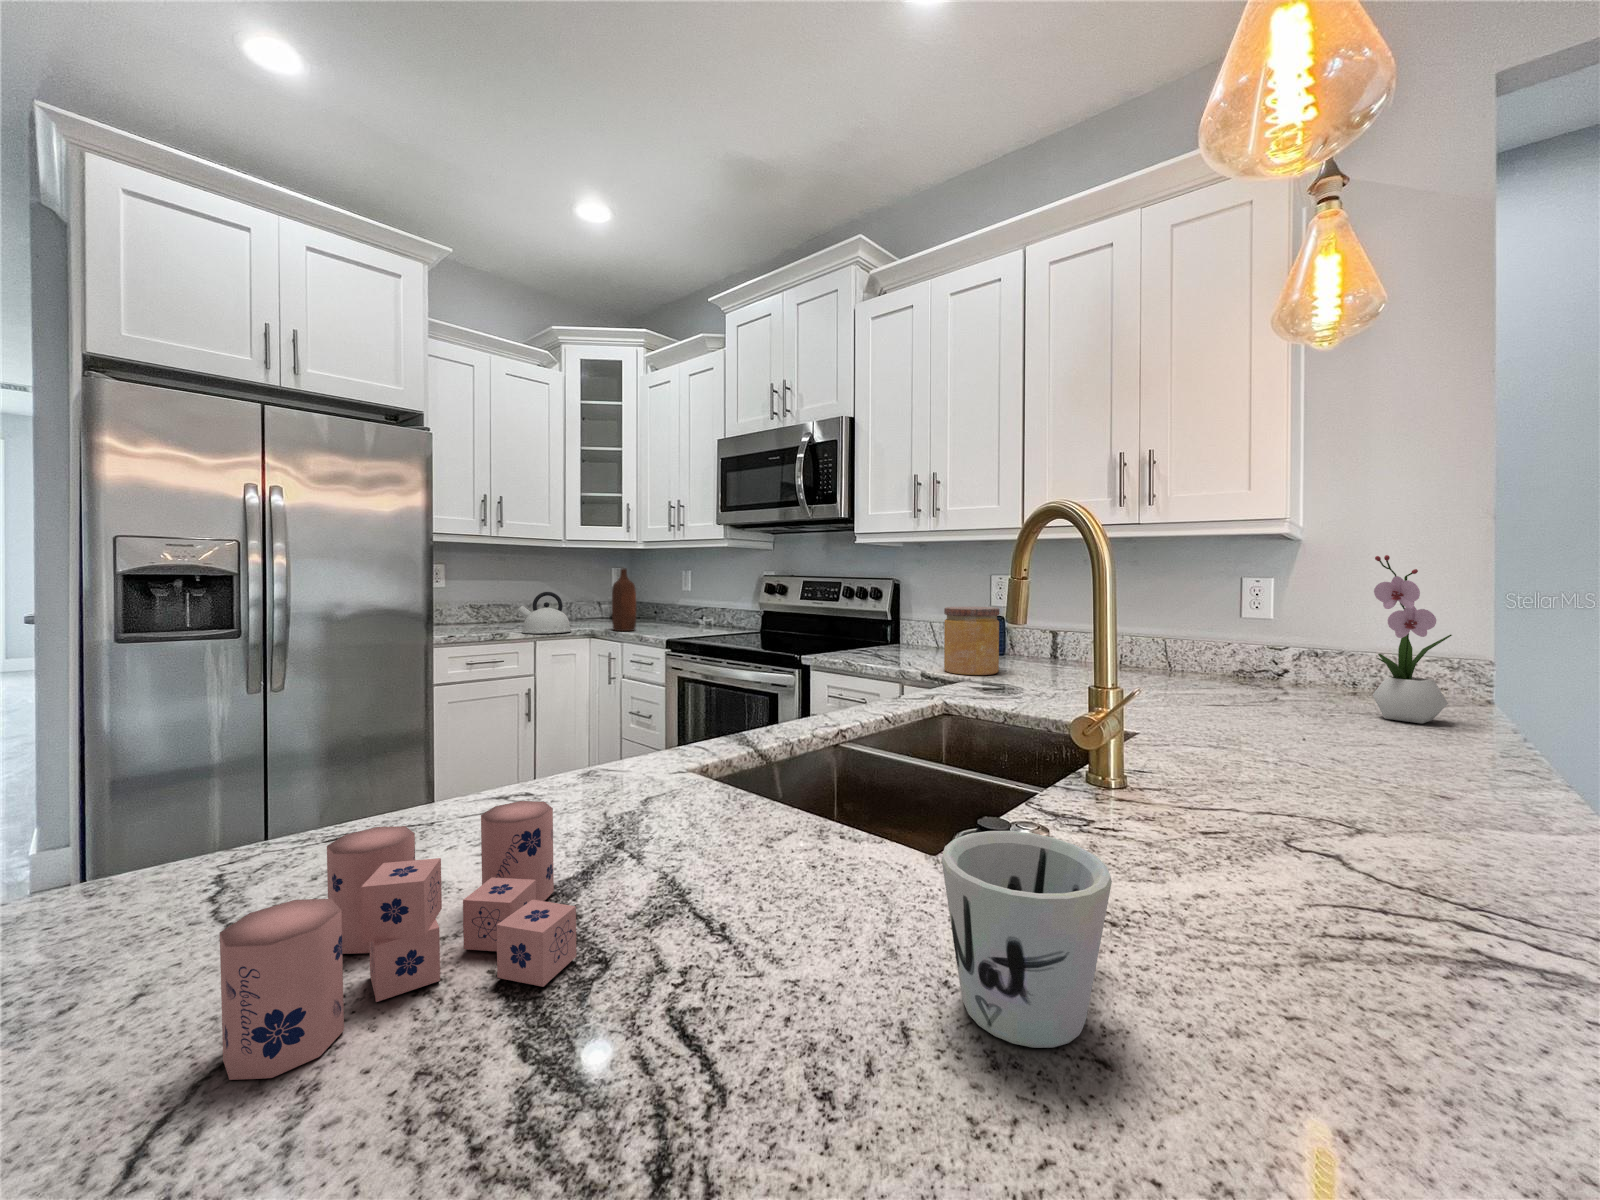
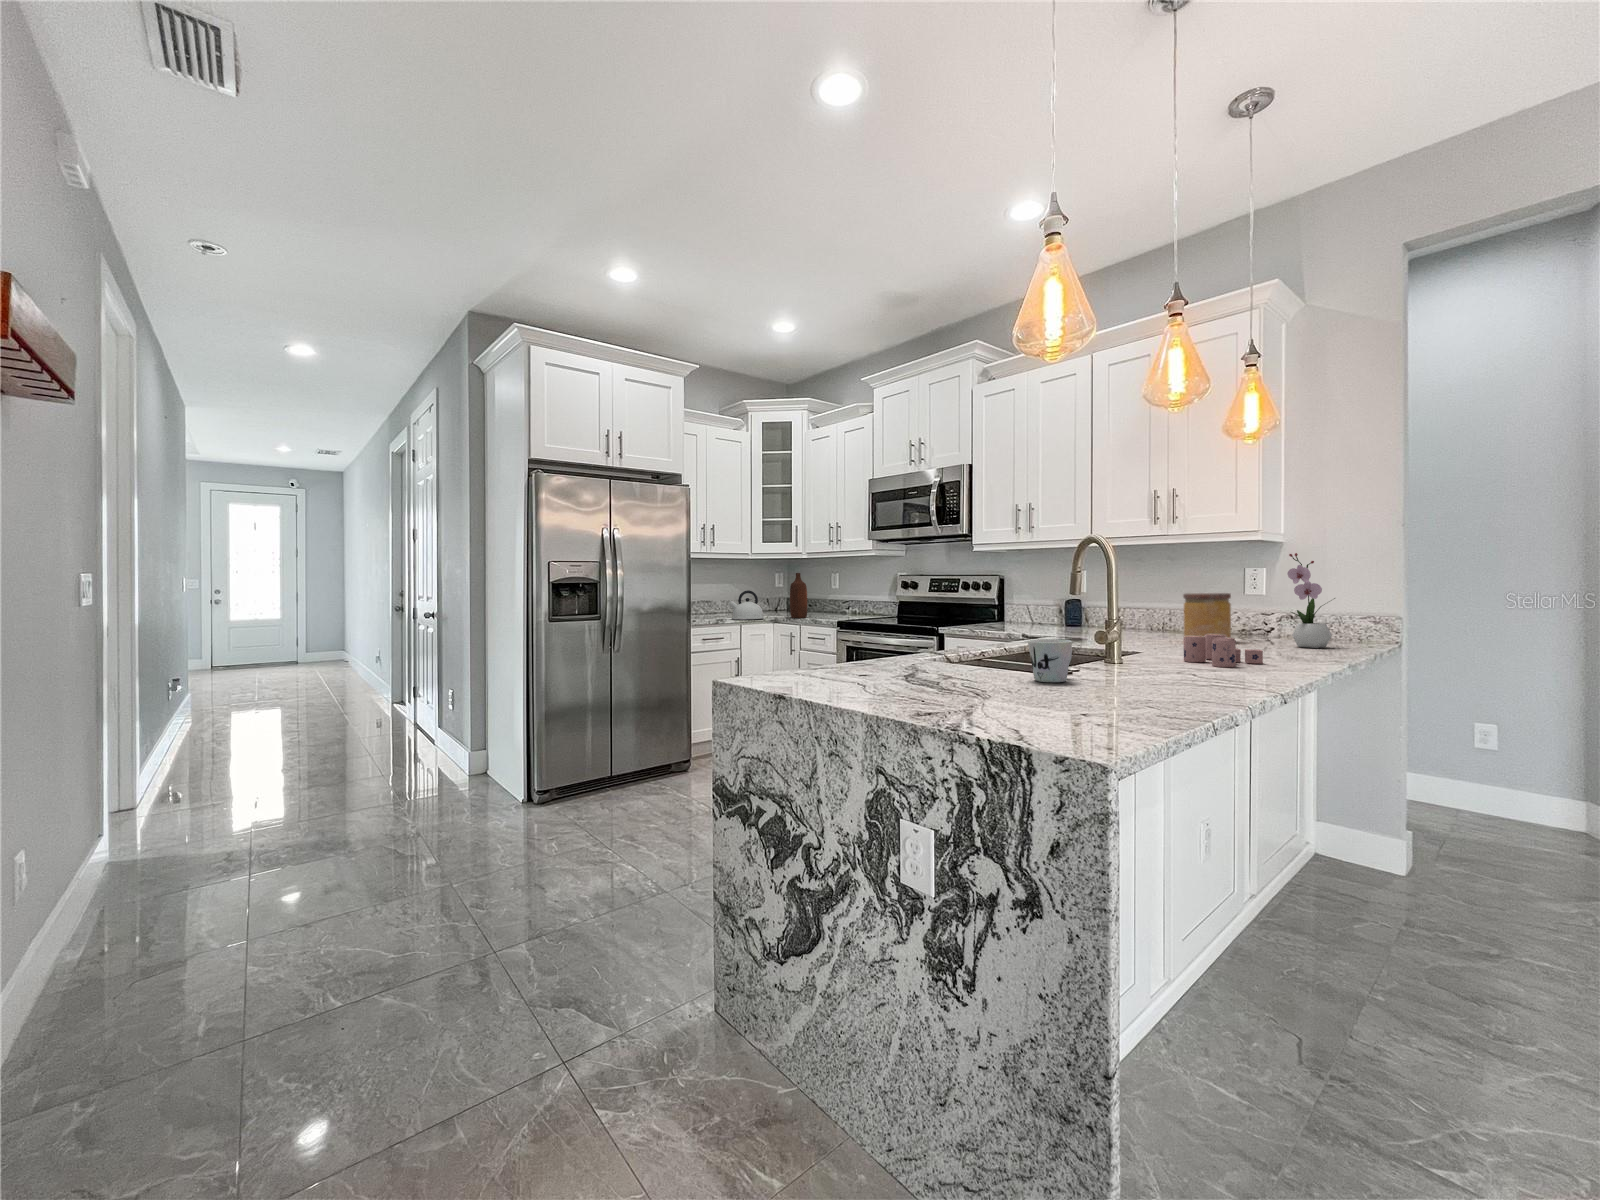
jar: present [944,607,1000,675] -> present [1183,593,1231,638]
candle: present [220,801,576,1080] -> present [1184,634,1263,667]

